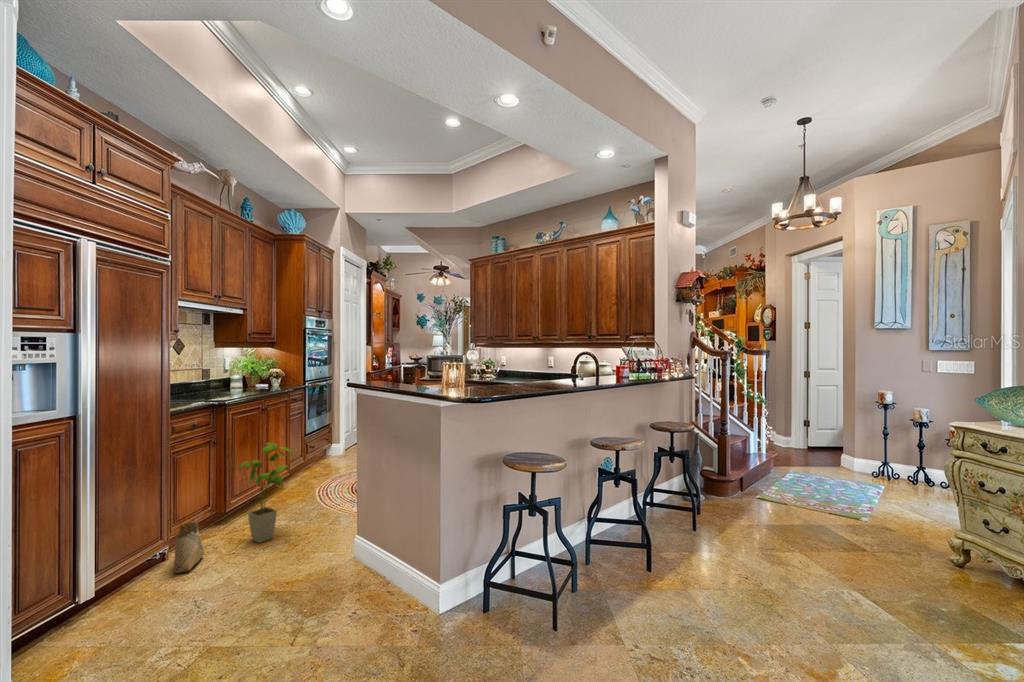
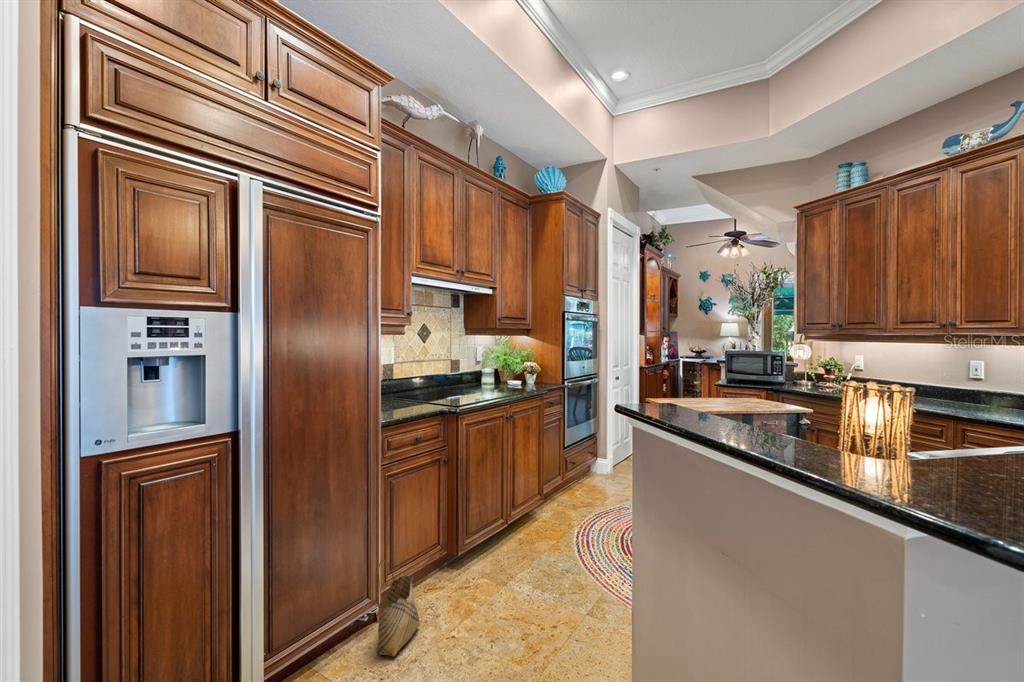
house plant: present [239,443,293,543] -> none [464,477,535,623]

